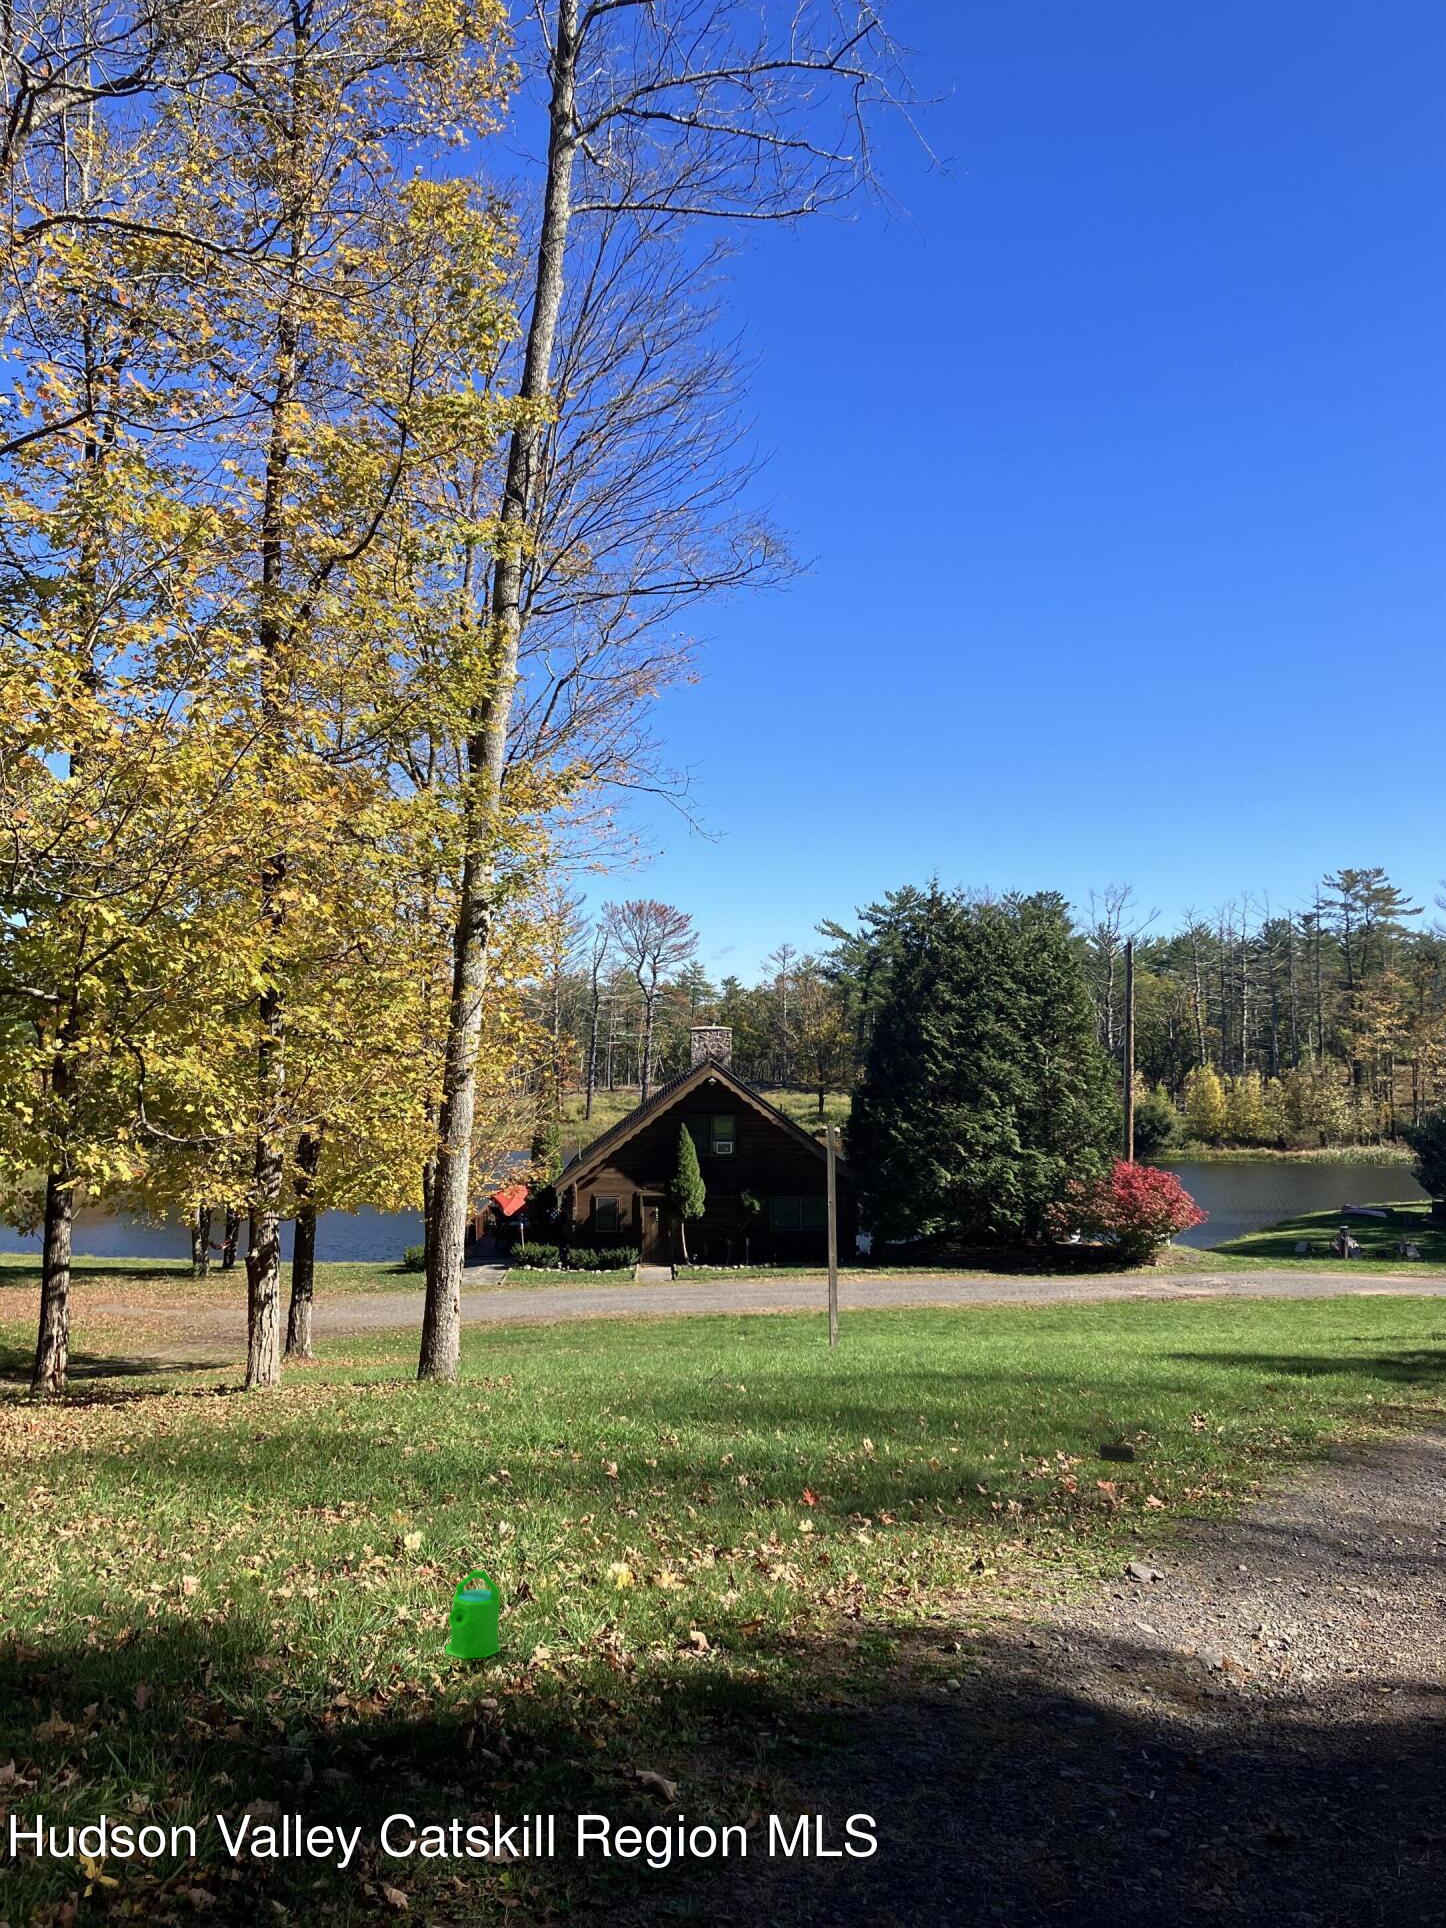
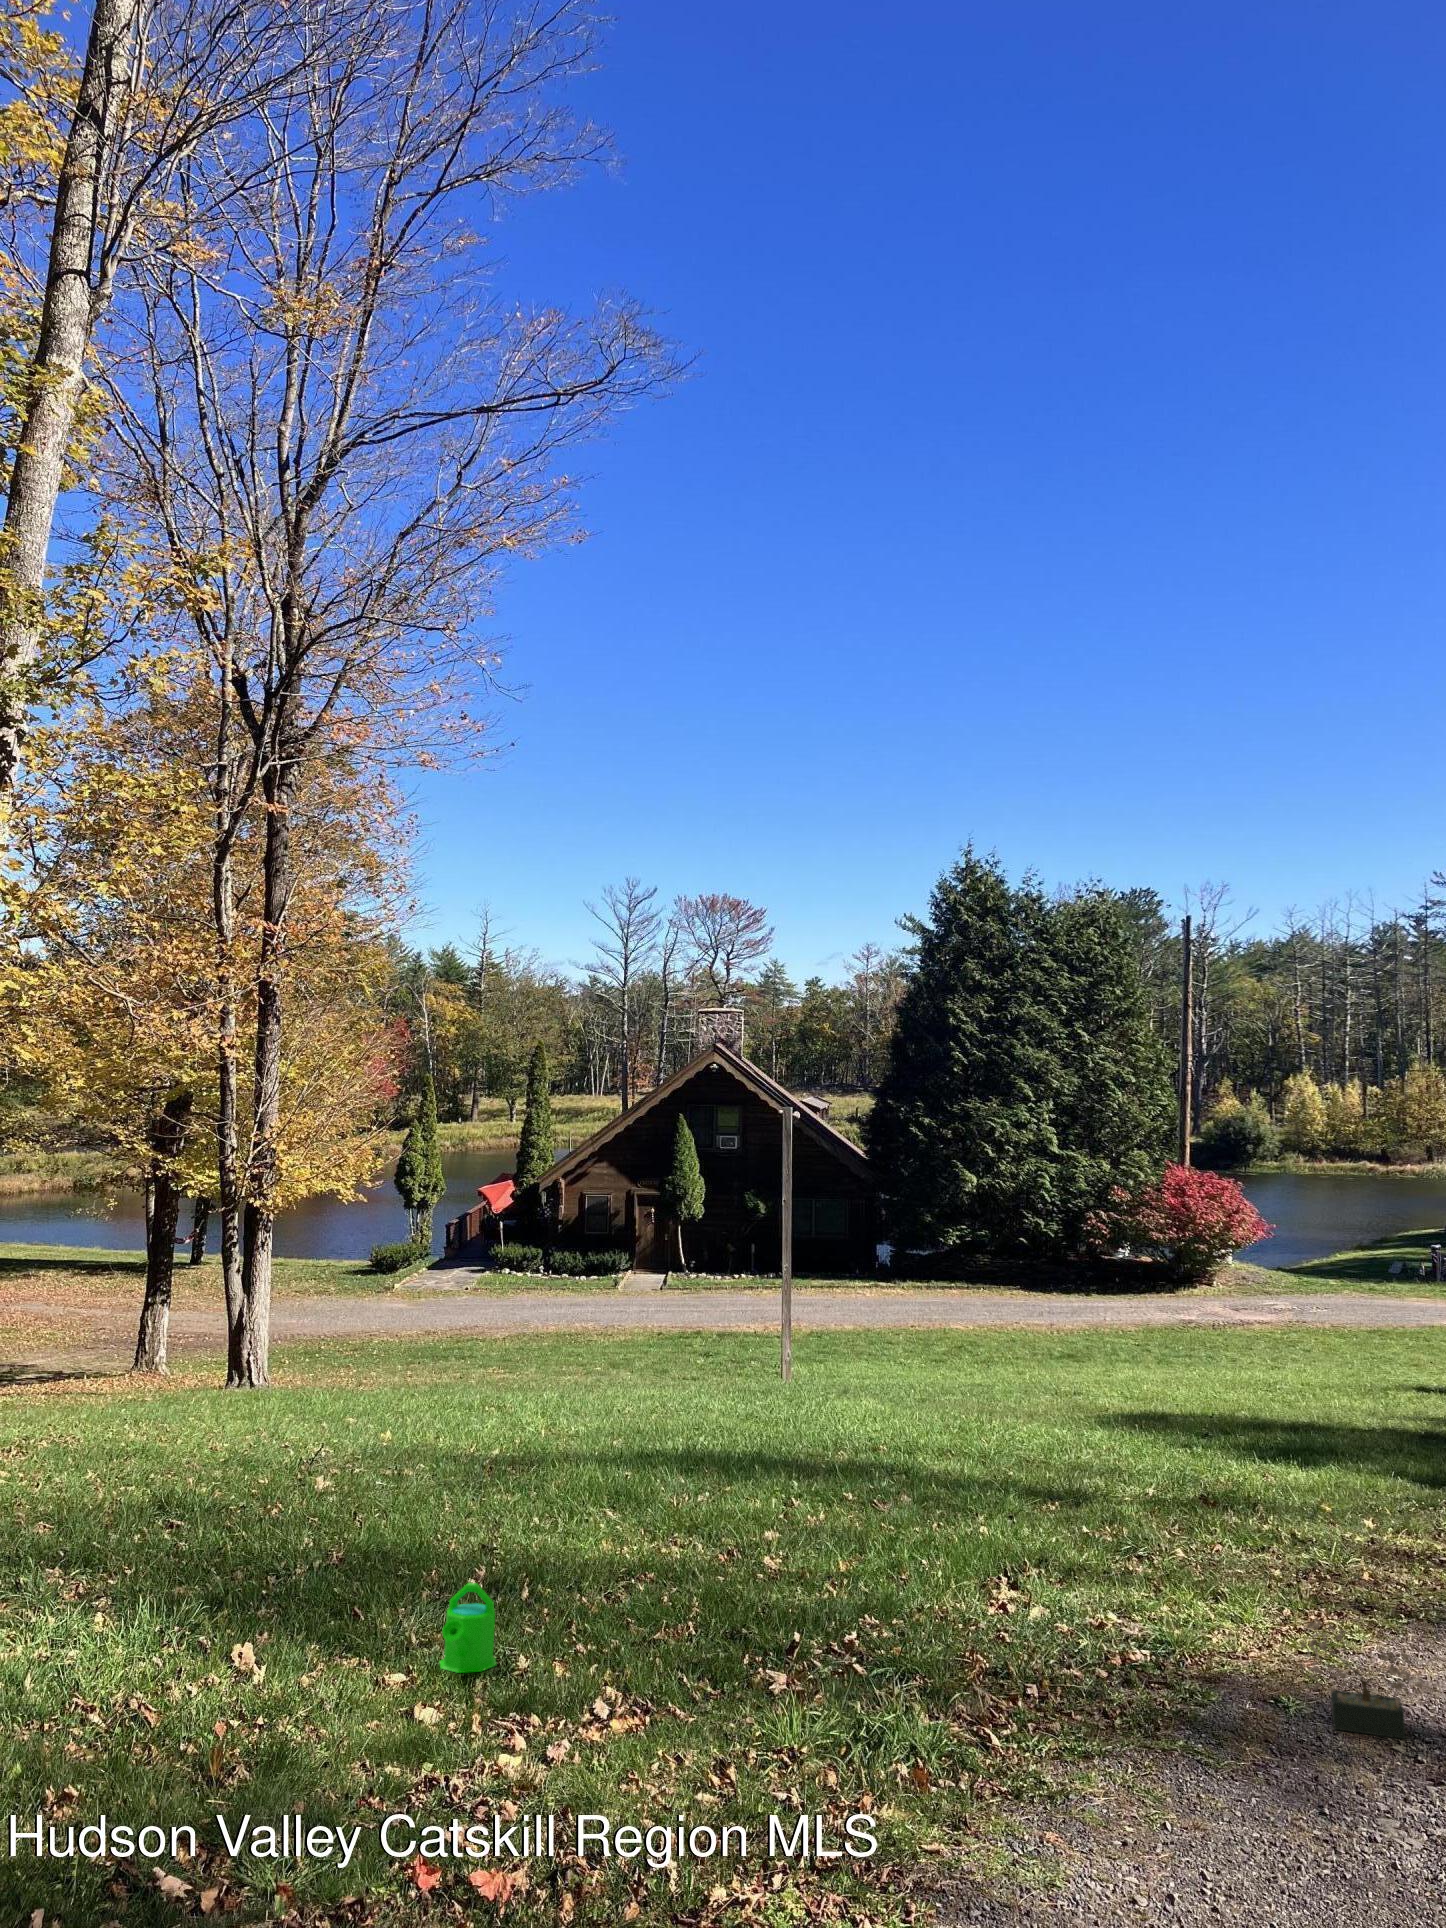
decorative plant: present [1087,1409,1142,1462] -> present [1299,1619,1422,1739]

